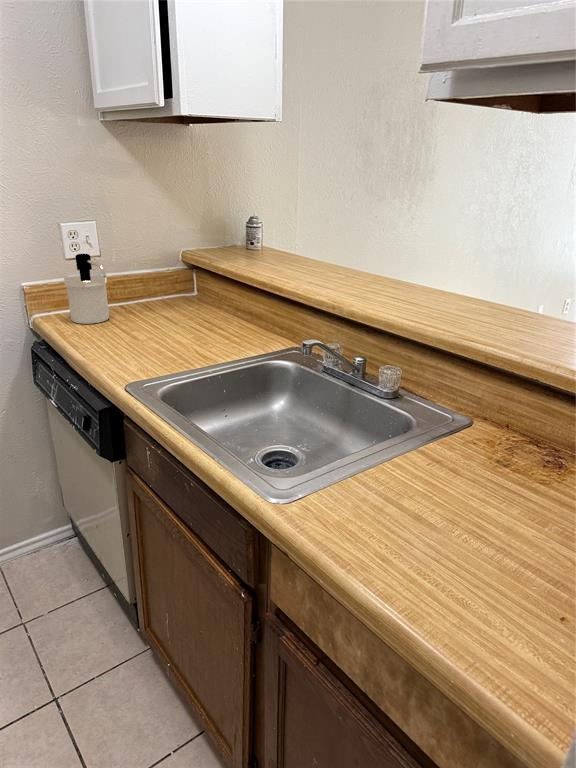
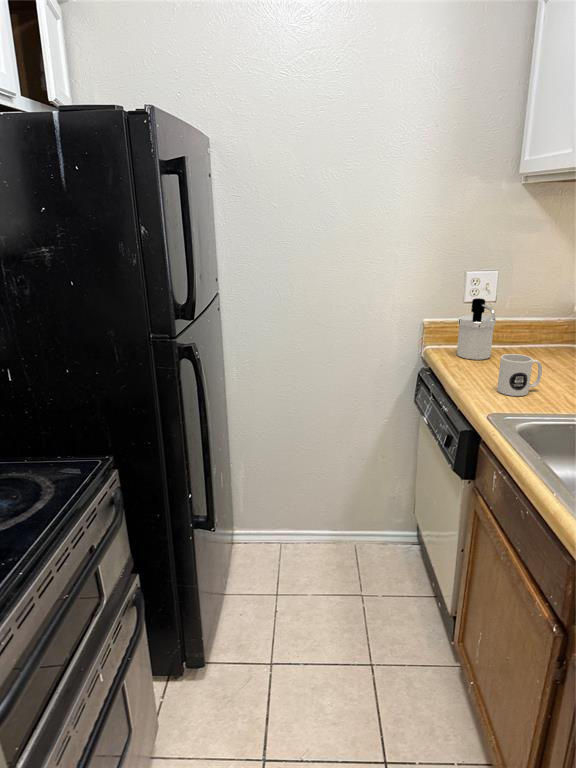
mug: none [123,312,167,358] -> present [497,354,542,396]

